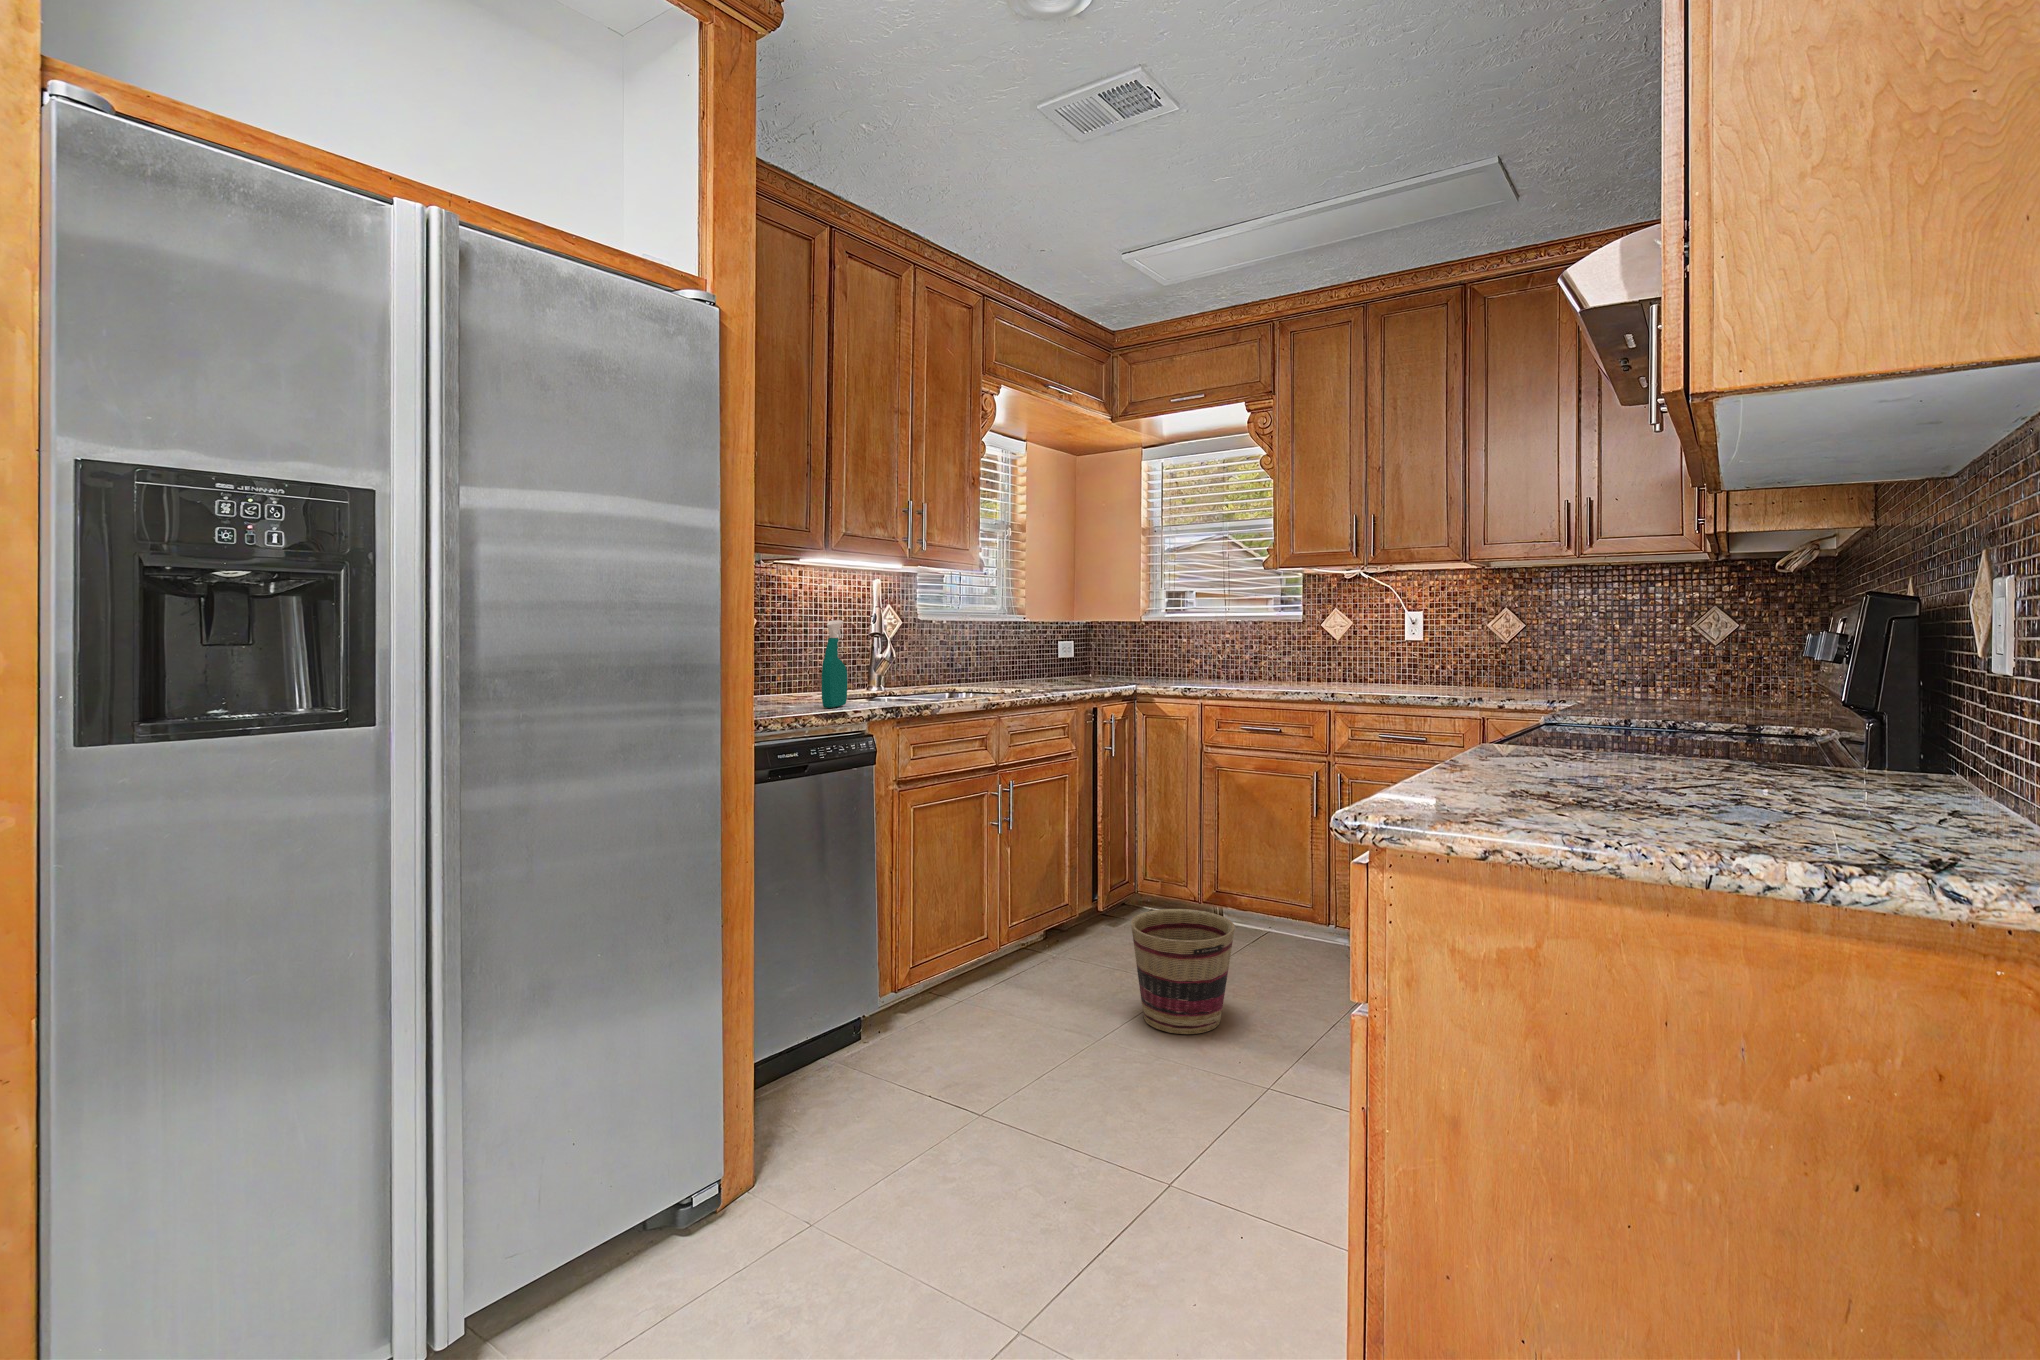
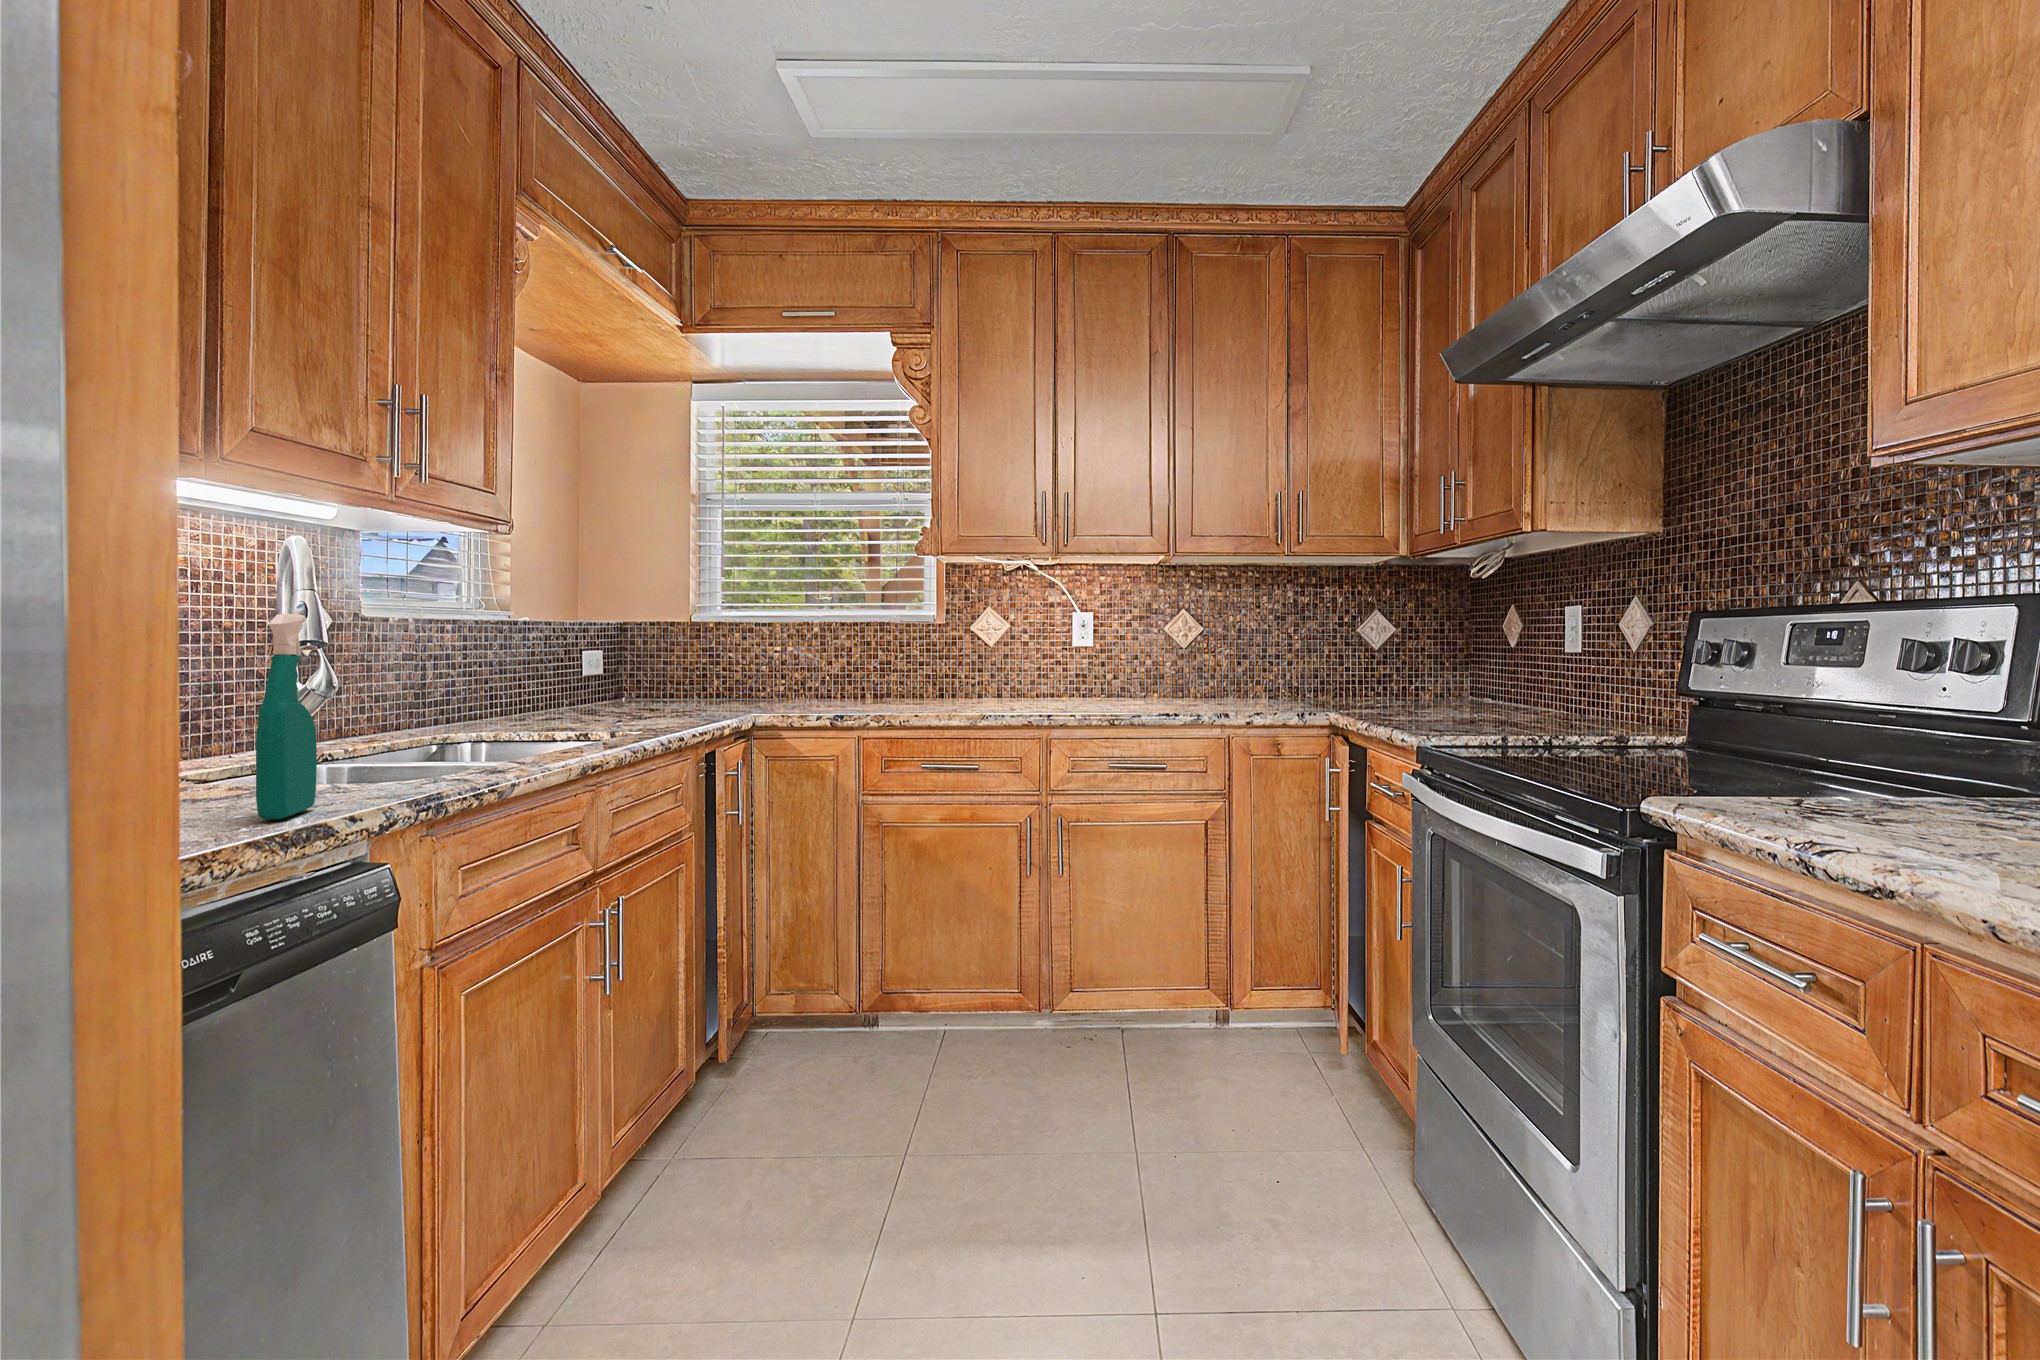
basket: present [1131,909,1235,1034] -> none [892,1054,1053,1273]

